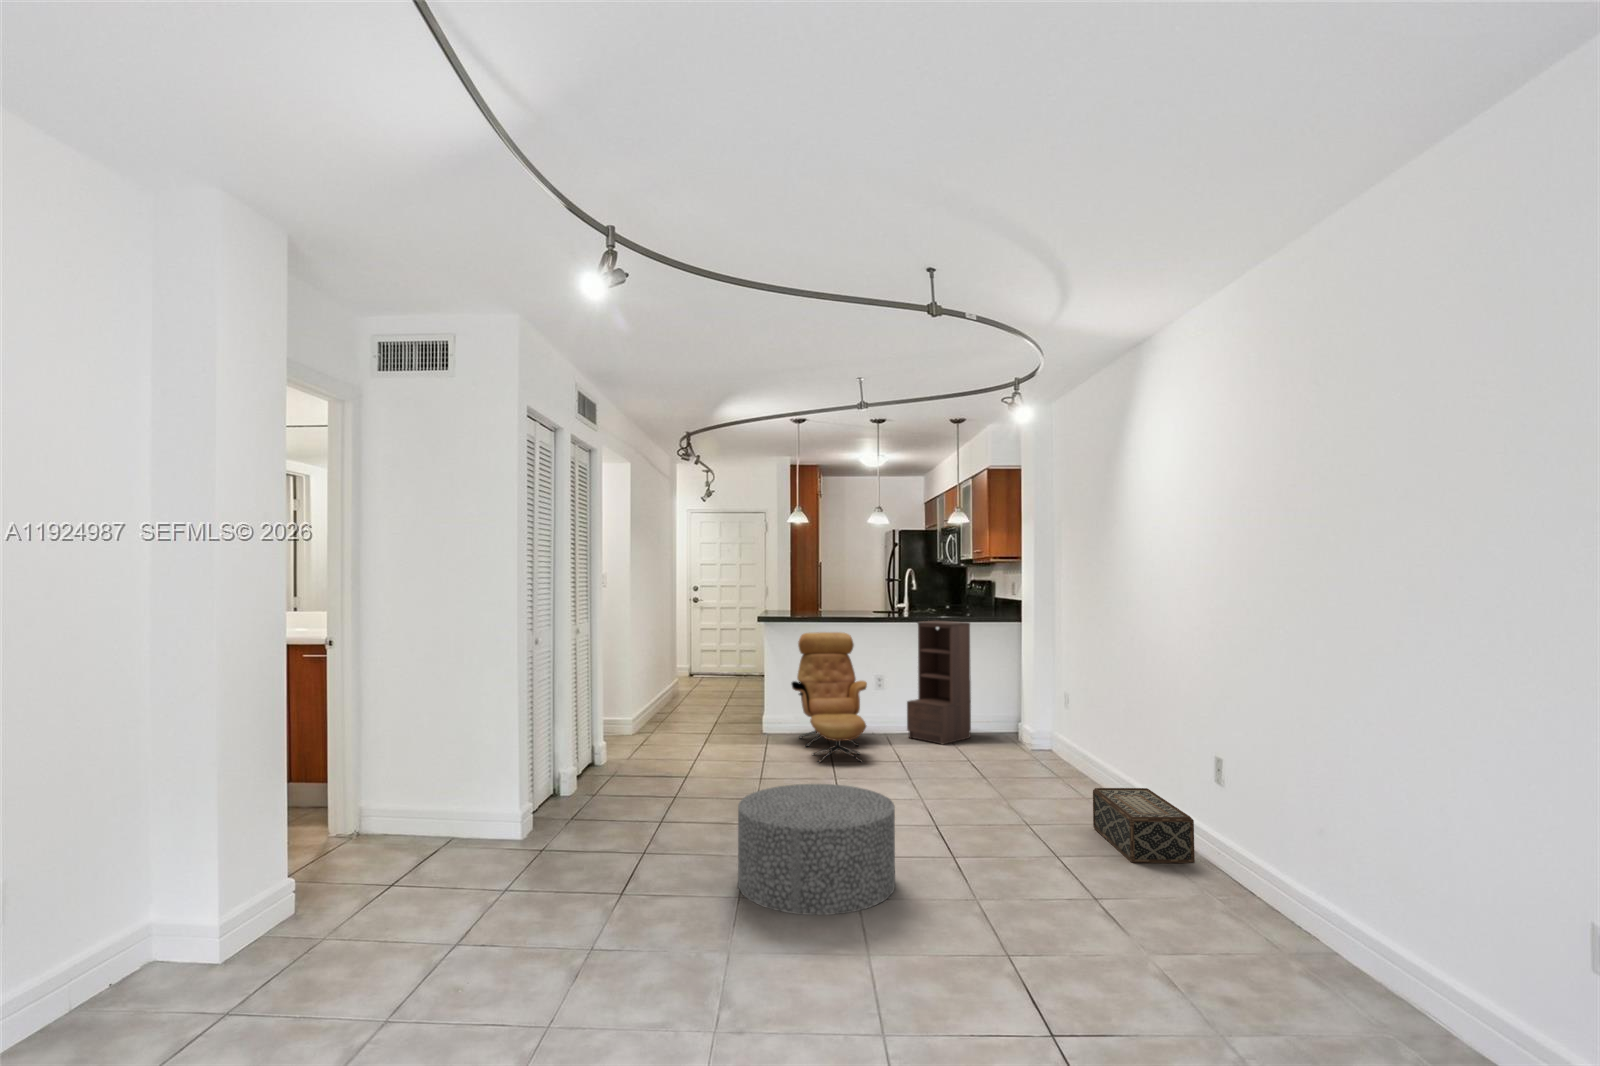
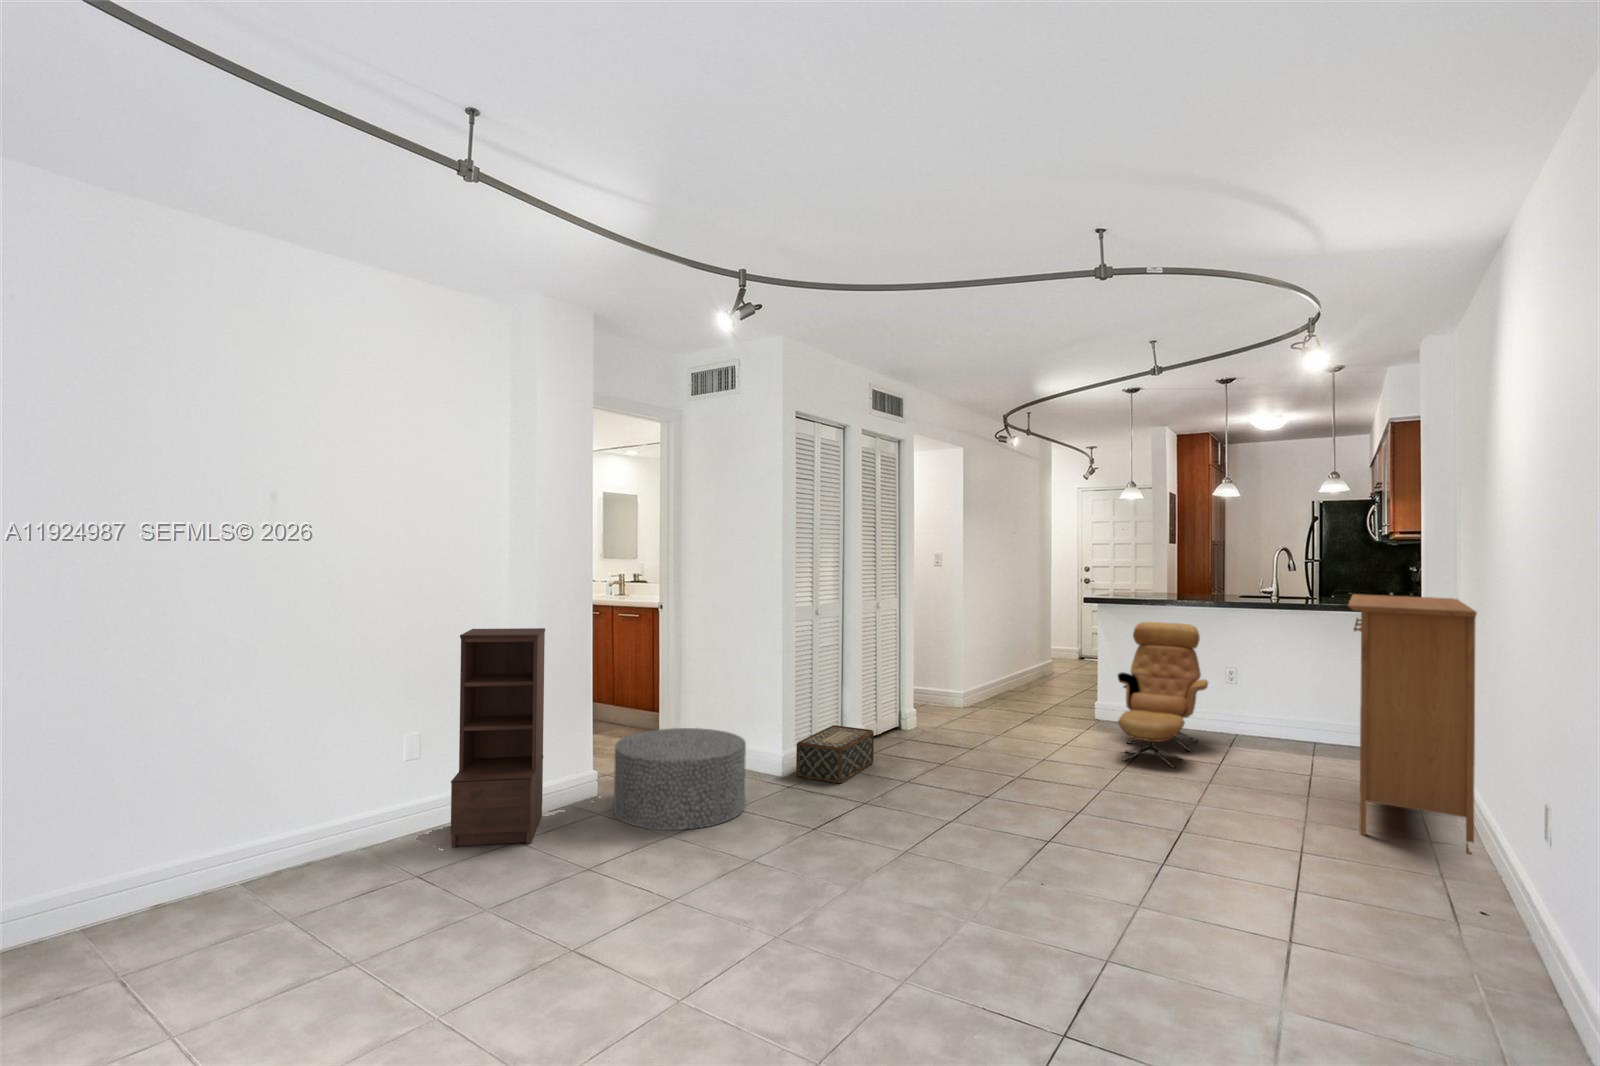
console table: none [982,599,1099,790] -> present [1348,594,1477,855]
bookshelf: present [907,621,971,745] -> present [451,628,545,847]
ottoman: present [738,784,895,915] -> present [614,728,746,830]
woven basket: present [1093,788,1195,863] -> present [796,725,874,783]

